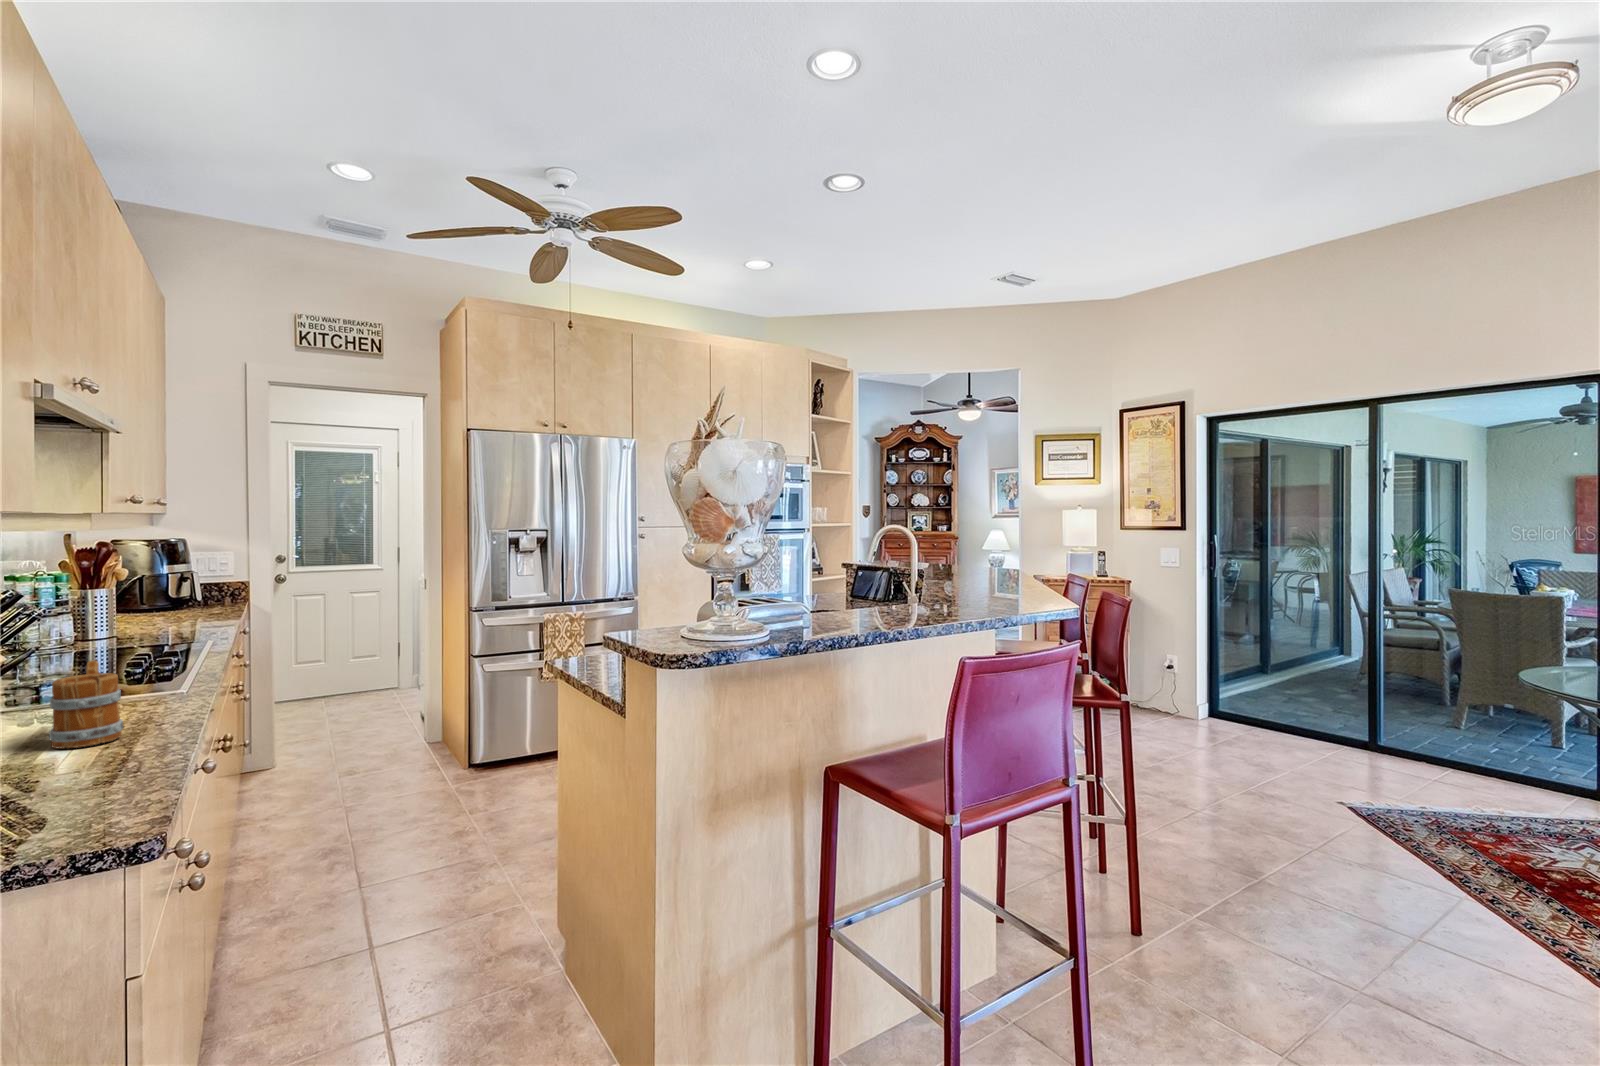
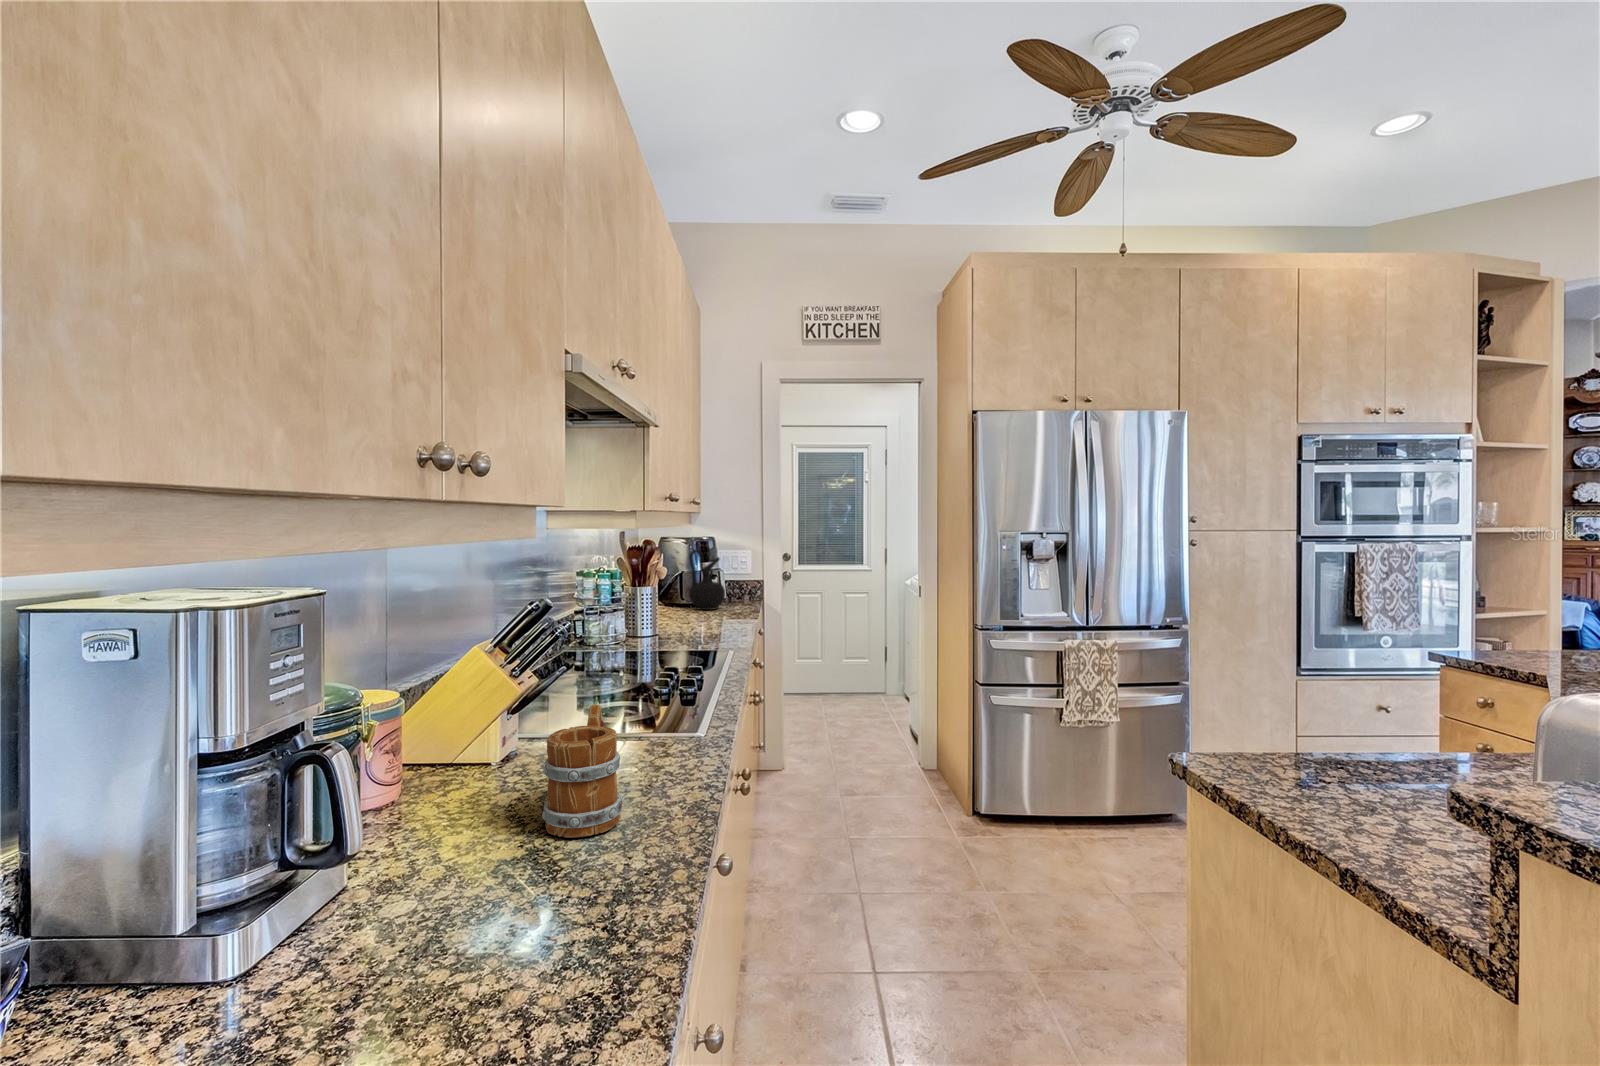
ceramic jug: none [154,551,202,612] -> present [689,550,725,610]

